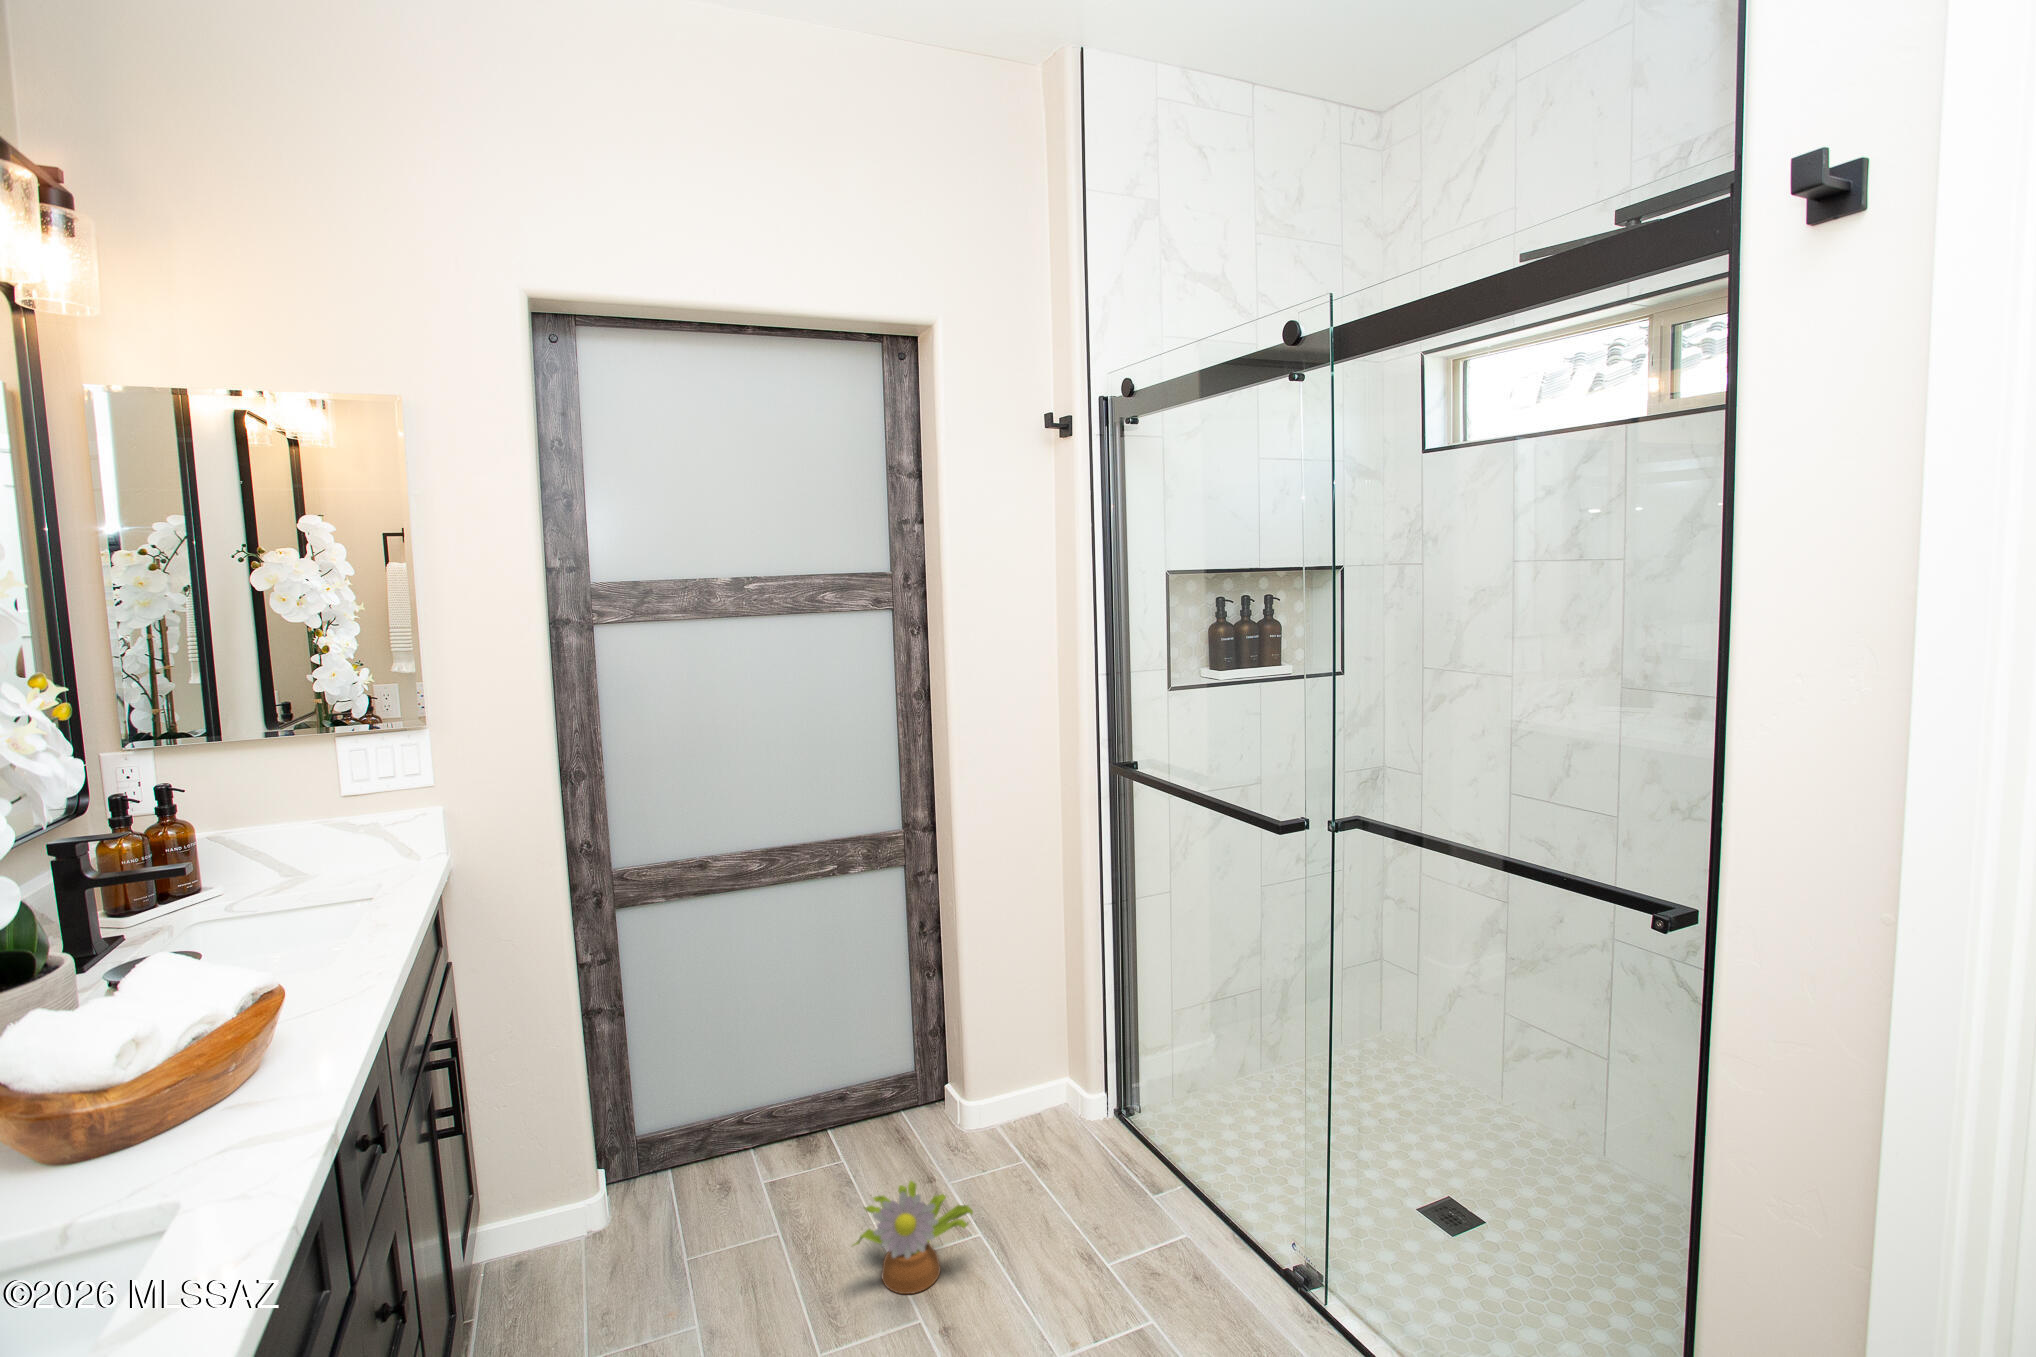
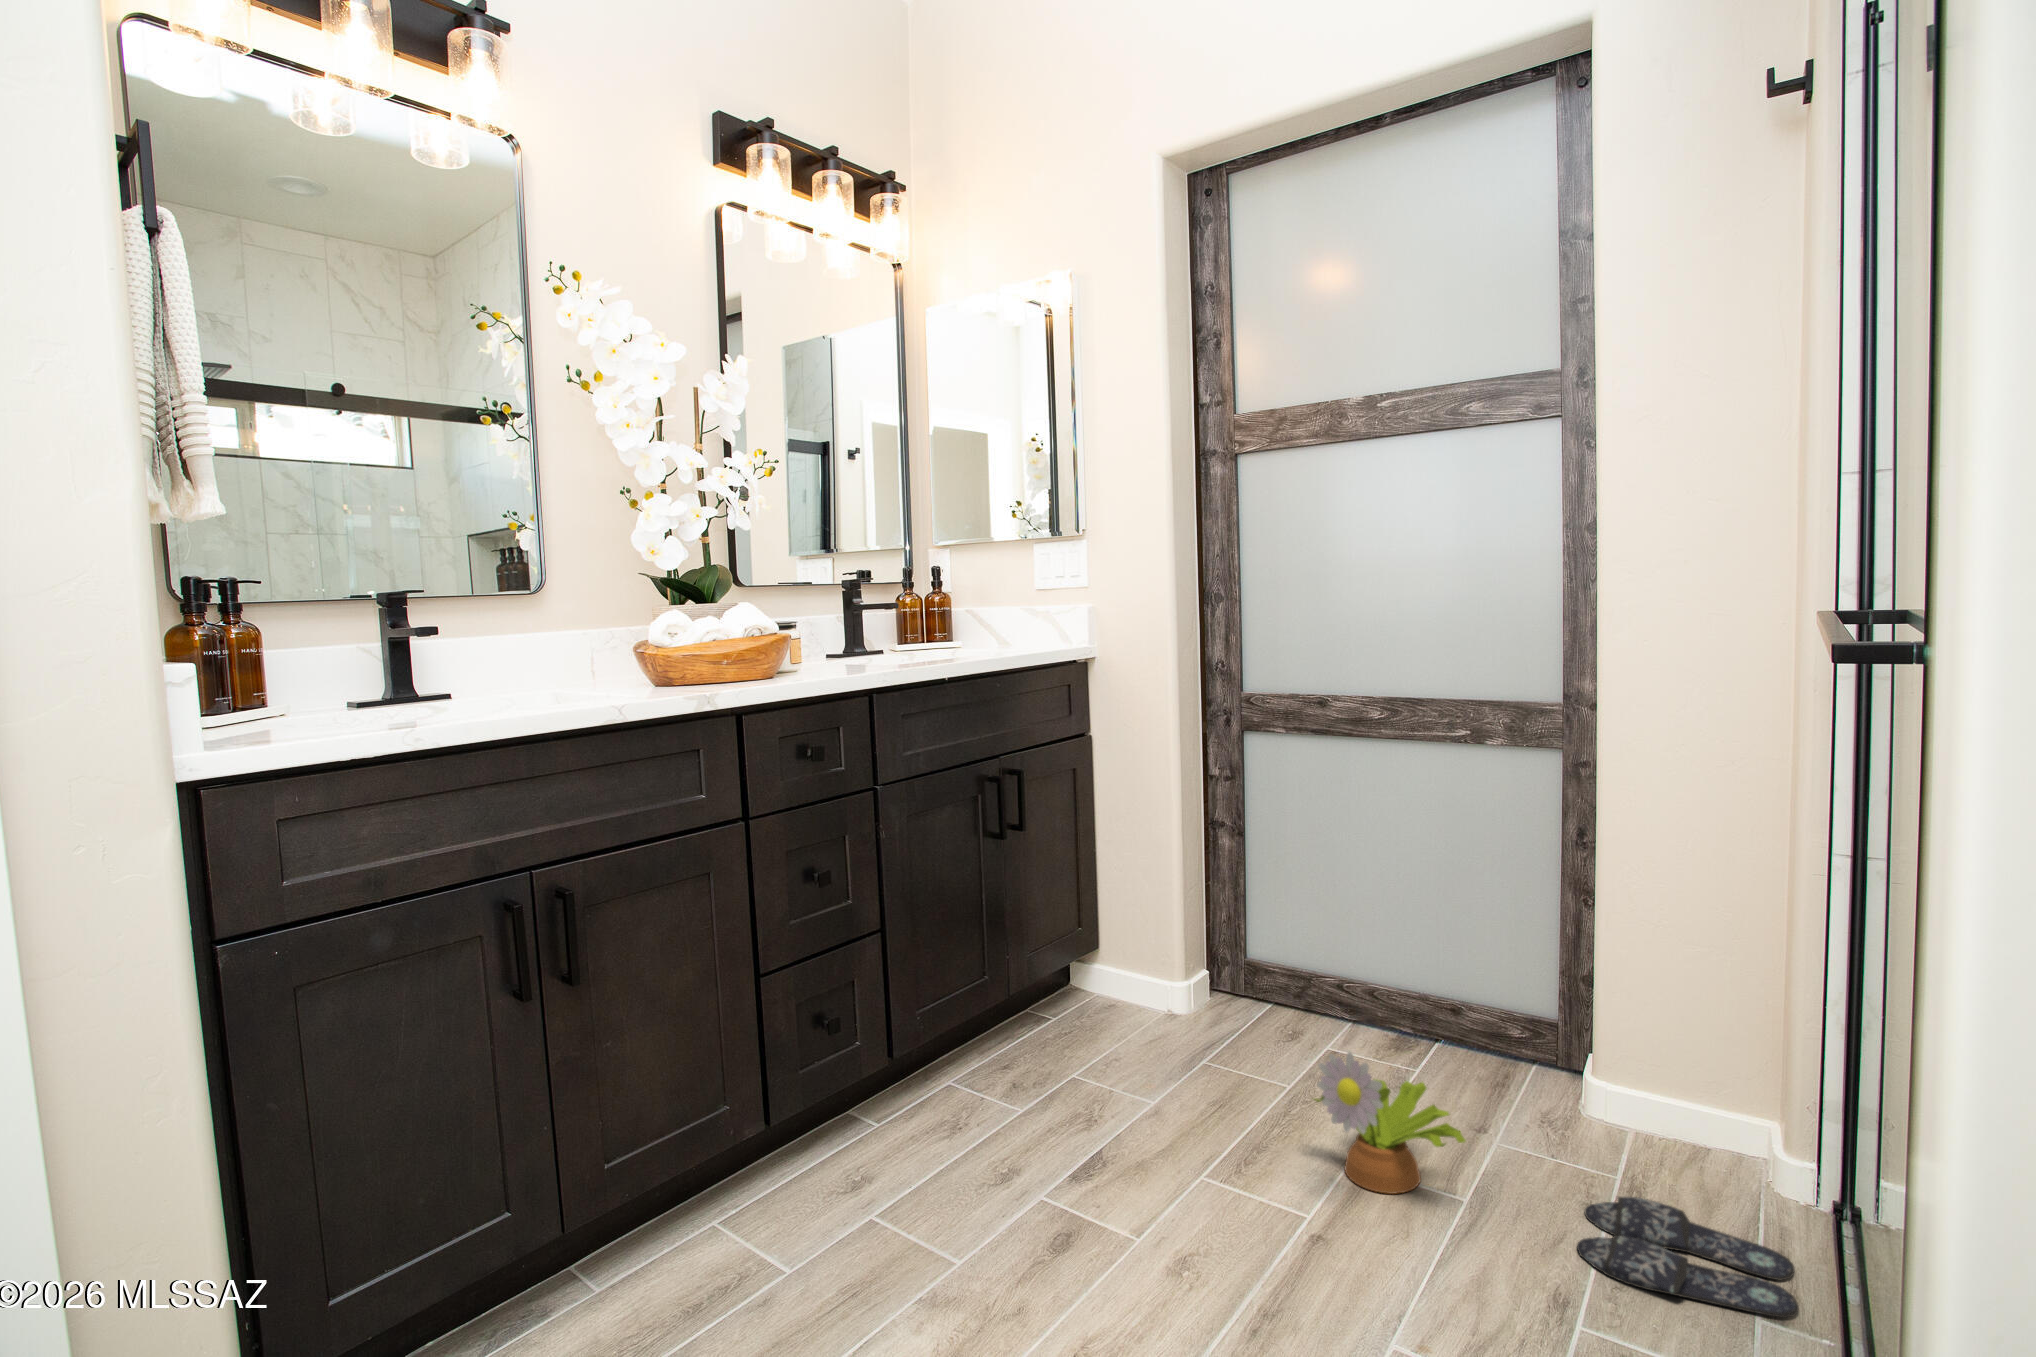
slippers: none [1028,1172,1156,1249] -> present [1577,1197,1799,1318]

